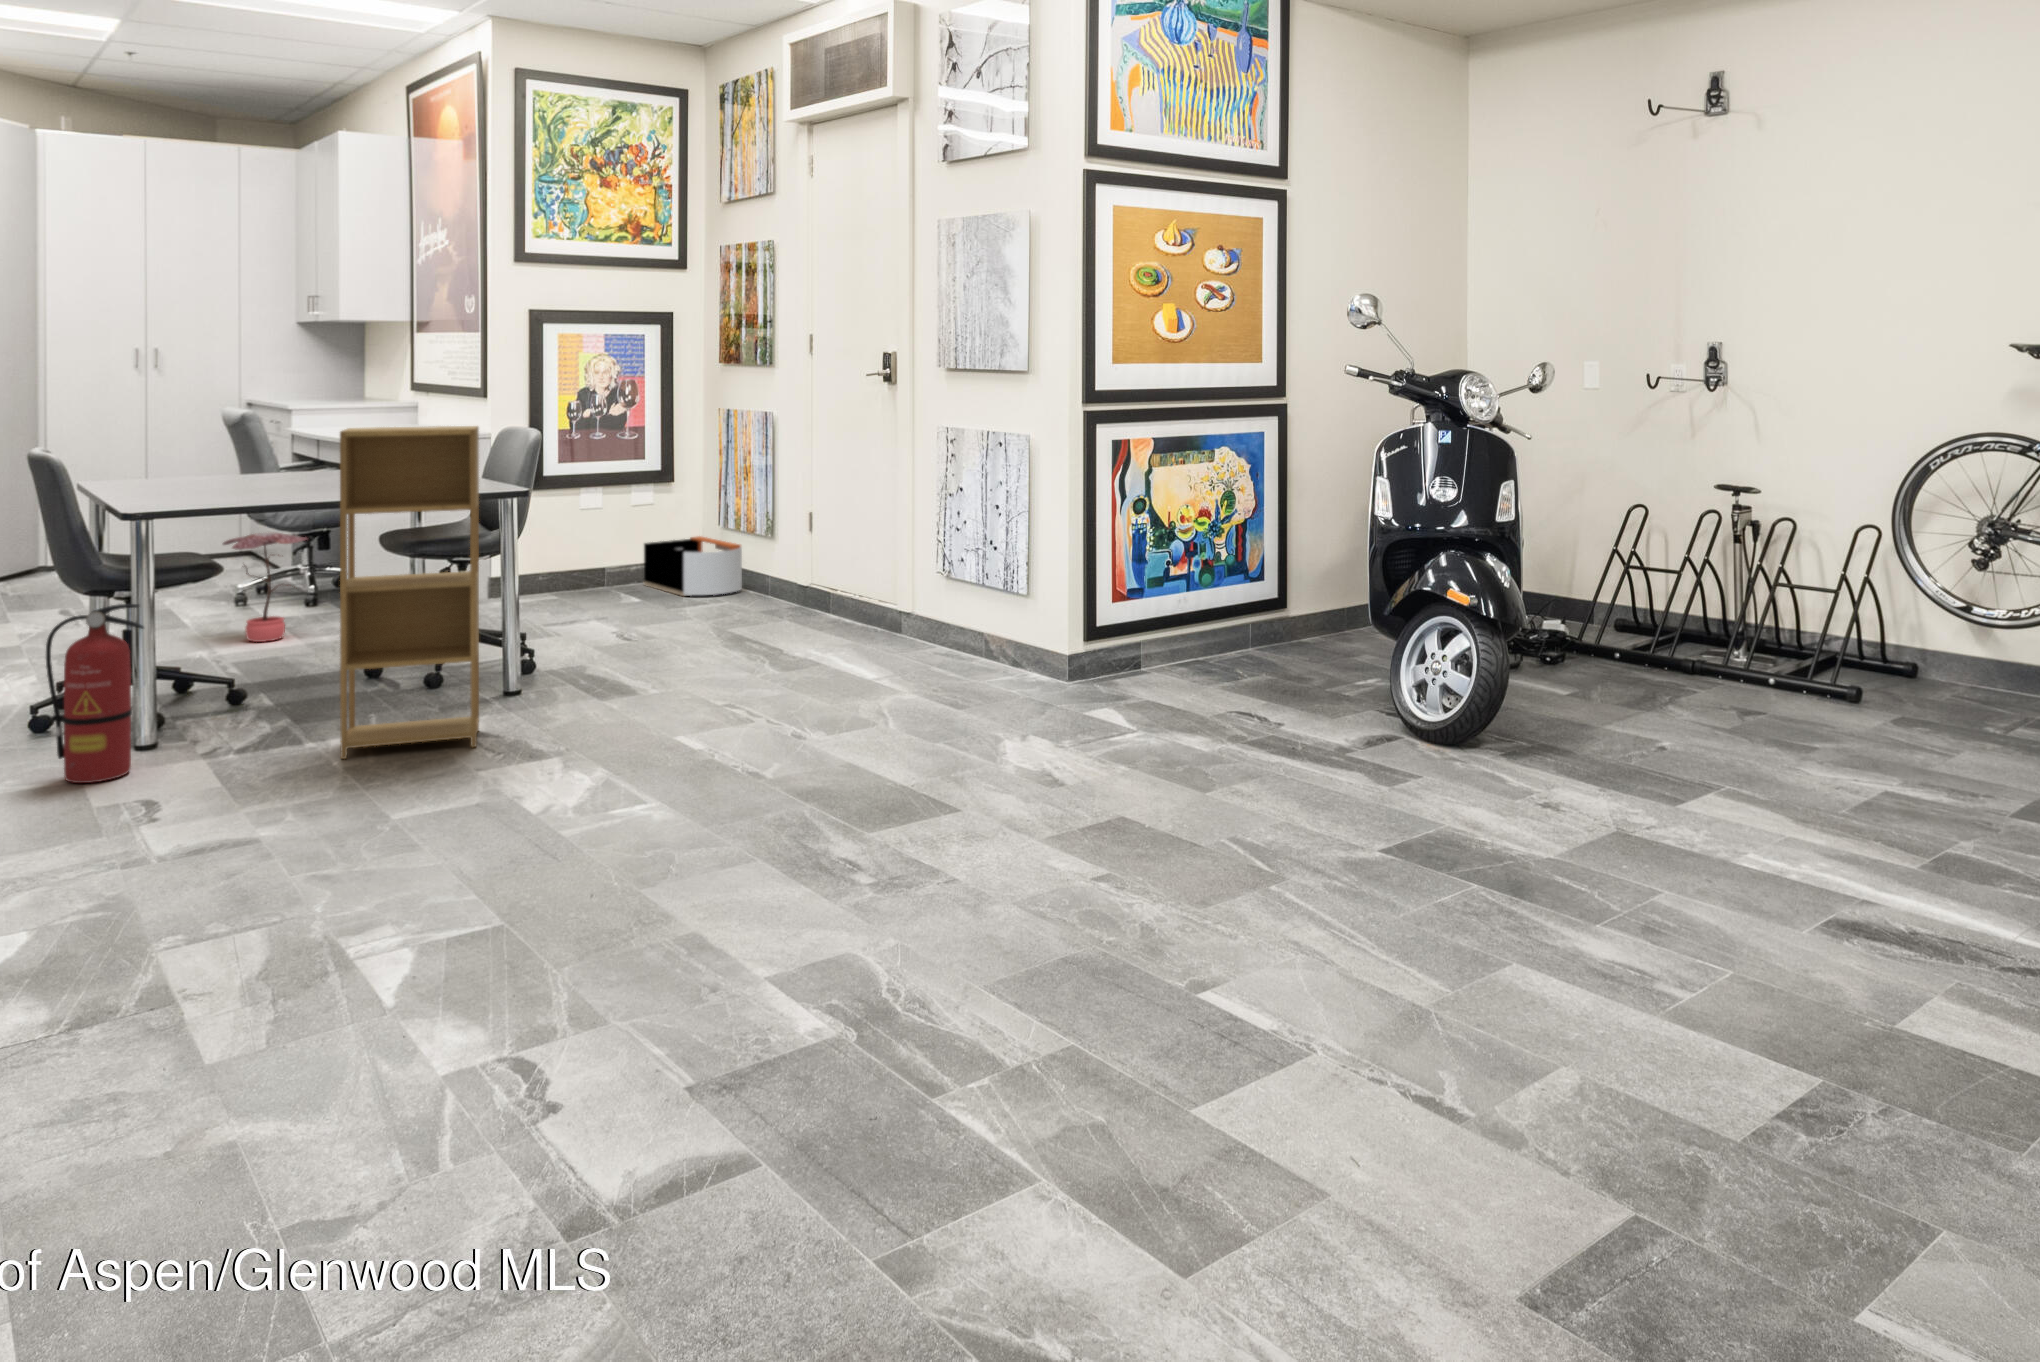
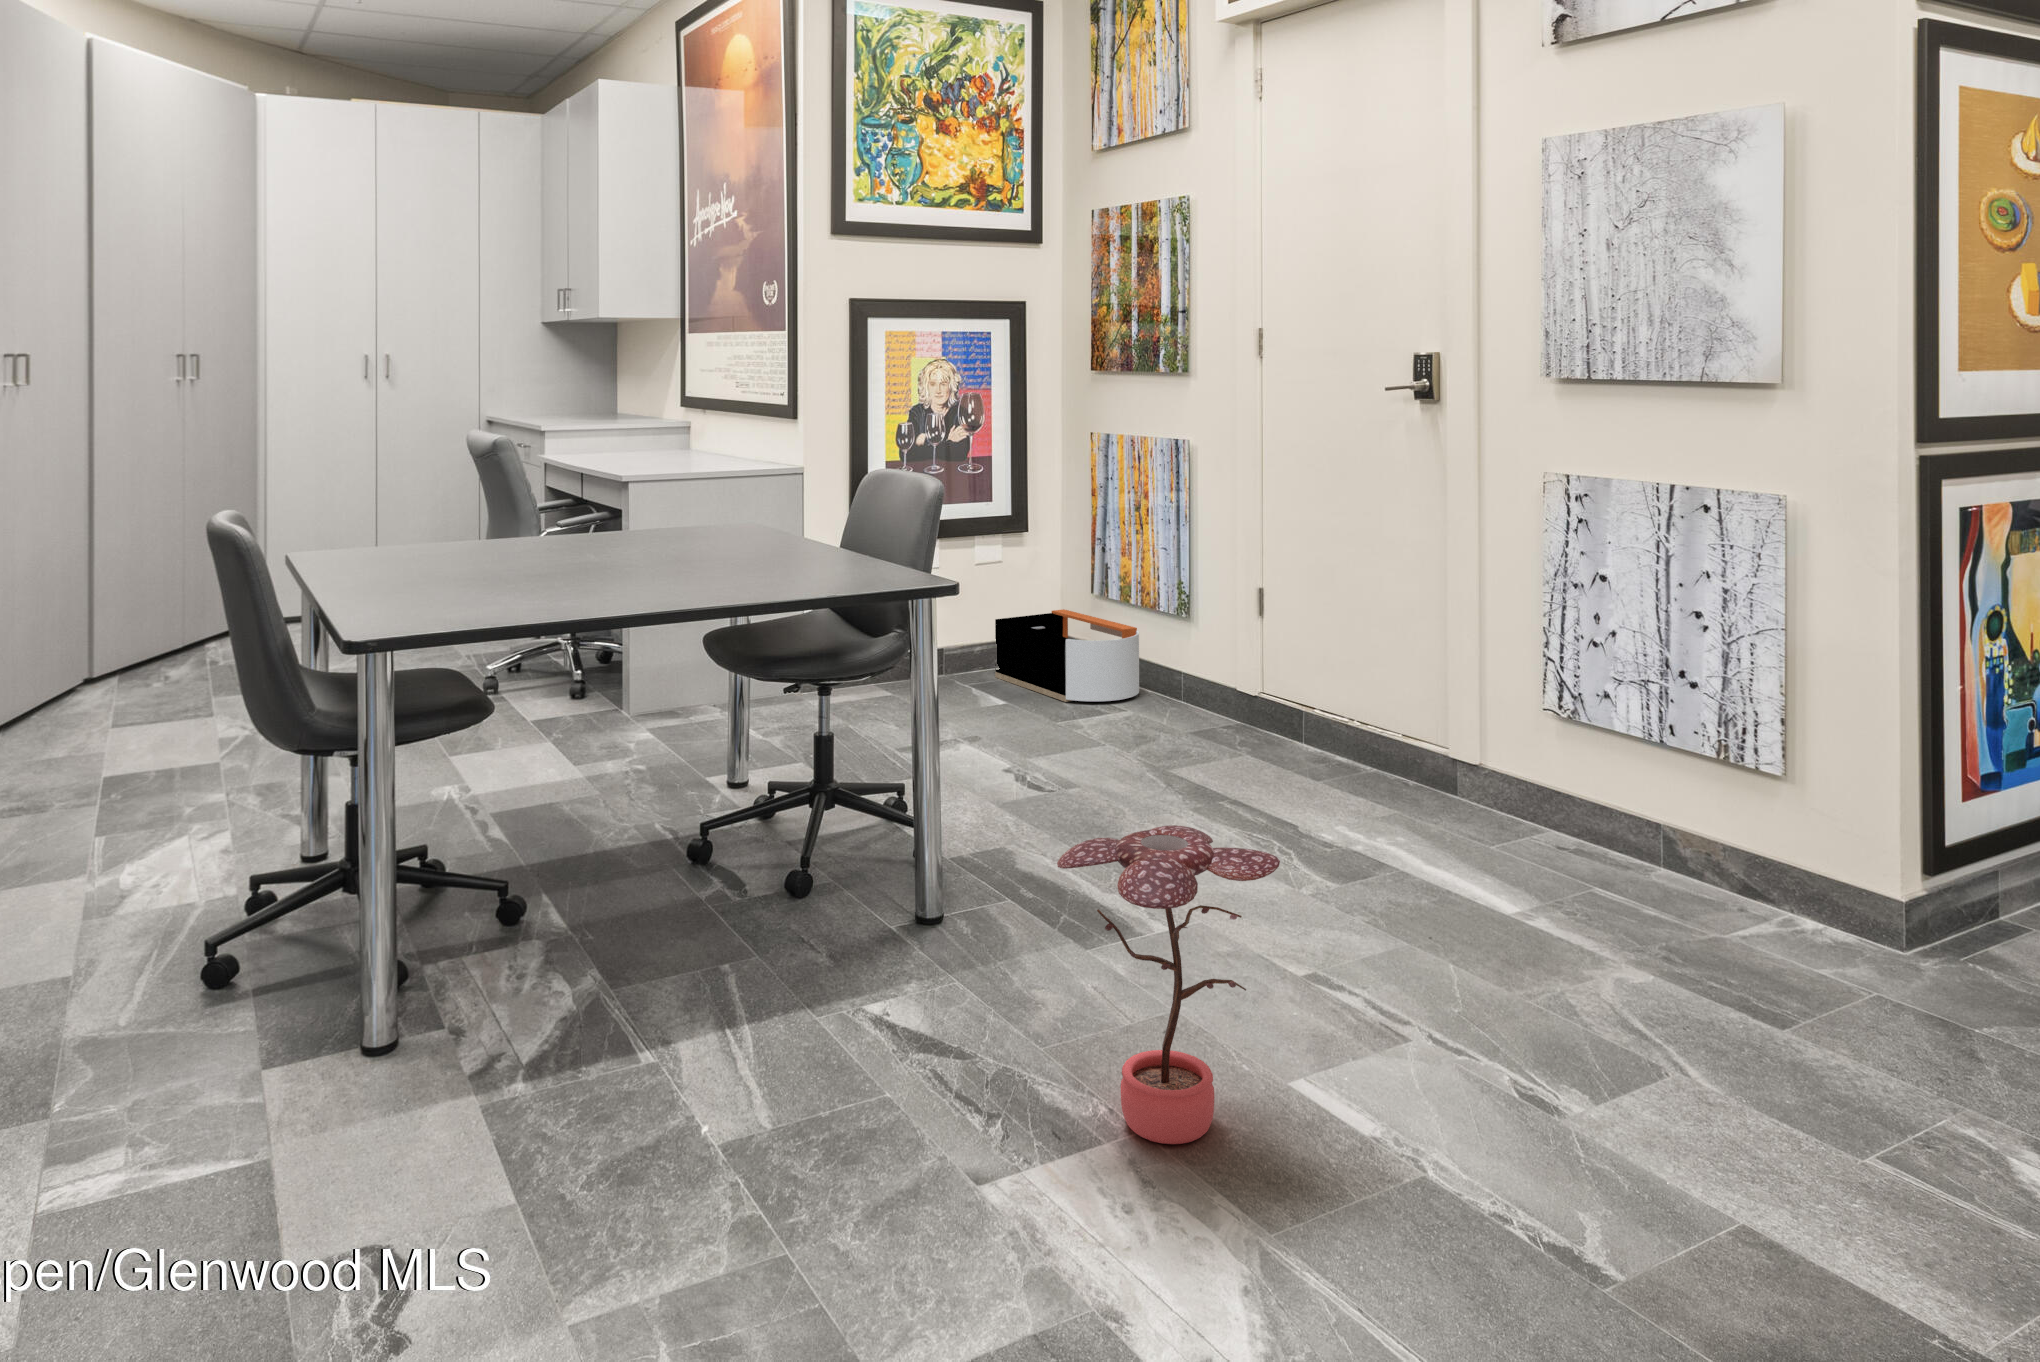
shelving unit: present [340,426,479,759] -> none [713,482,949,1117]
potted plant: present [223,533,307,642] -> present [1057,825,1280,1144]
fire extinguisher: present [46,604,144,783] -> none [212,816,379,1164]

